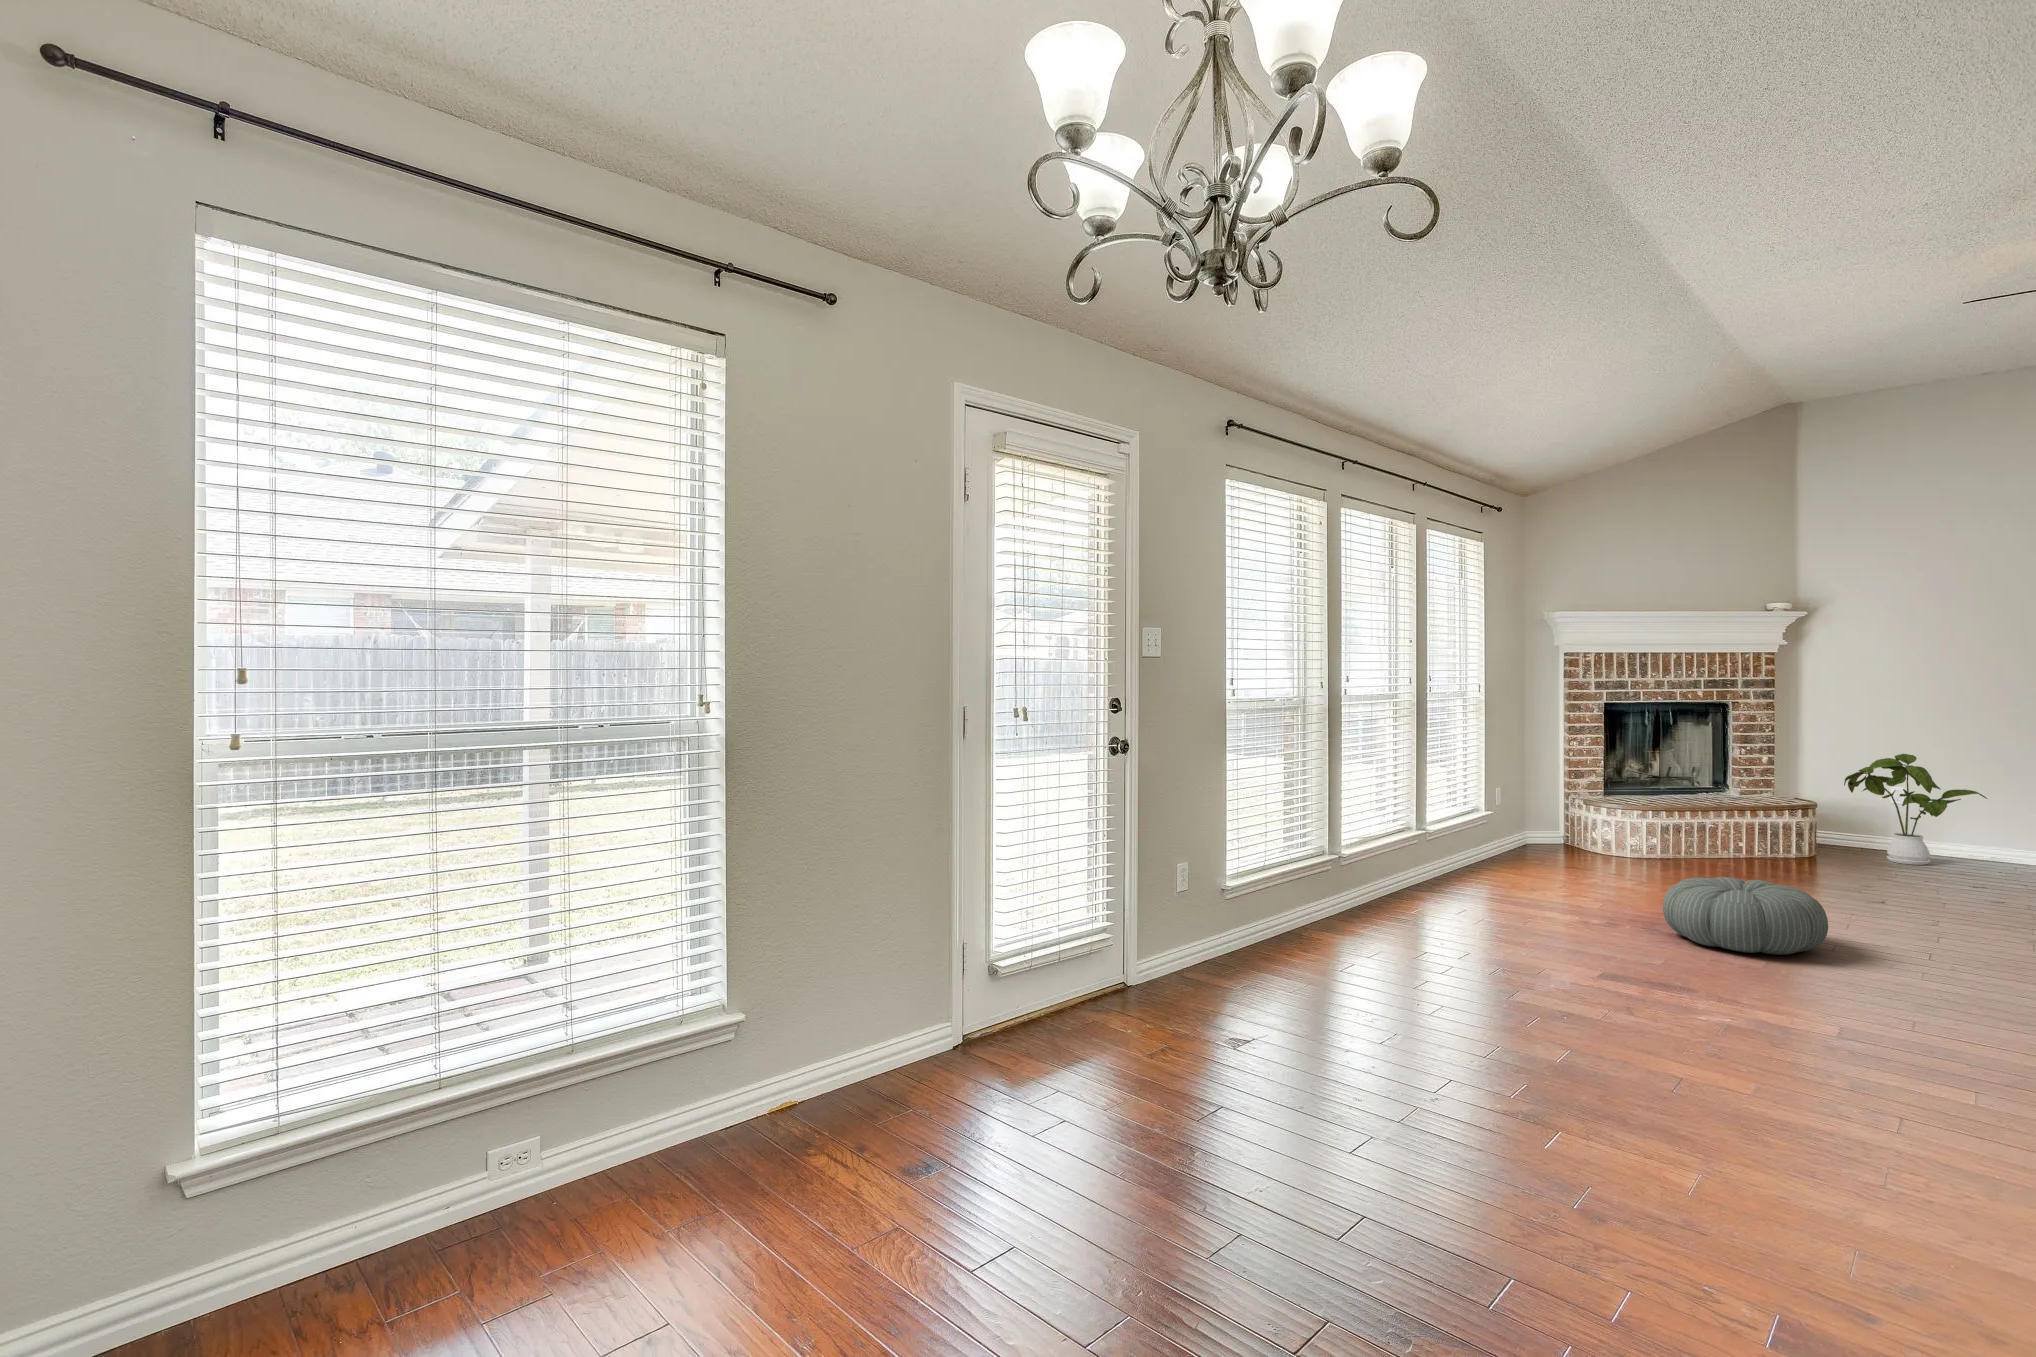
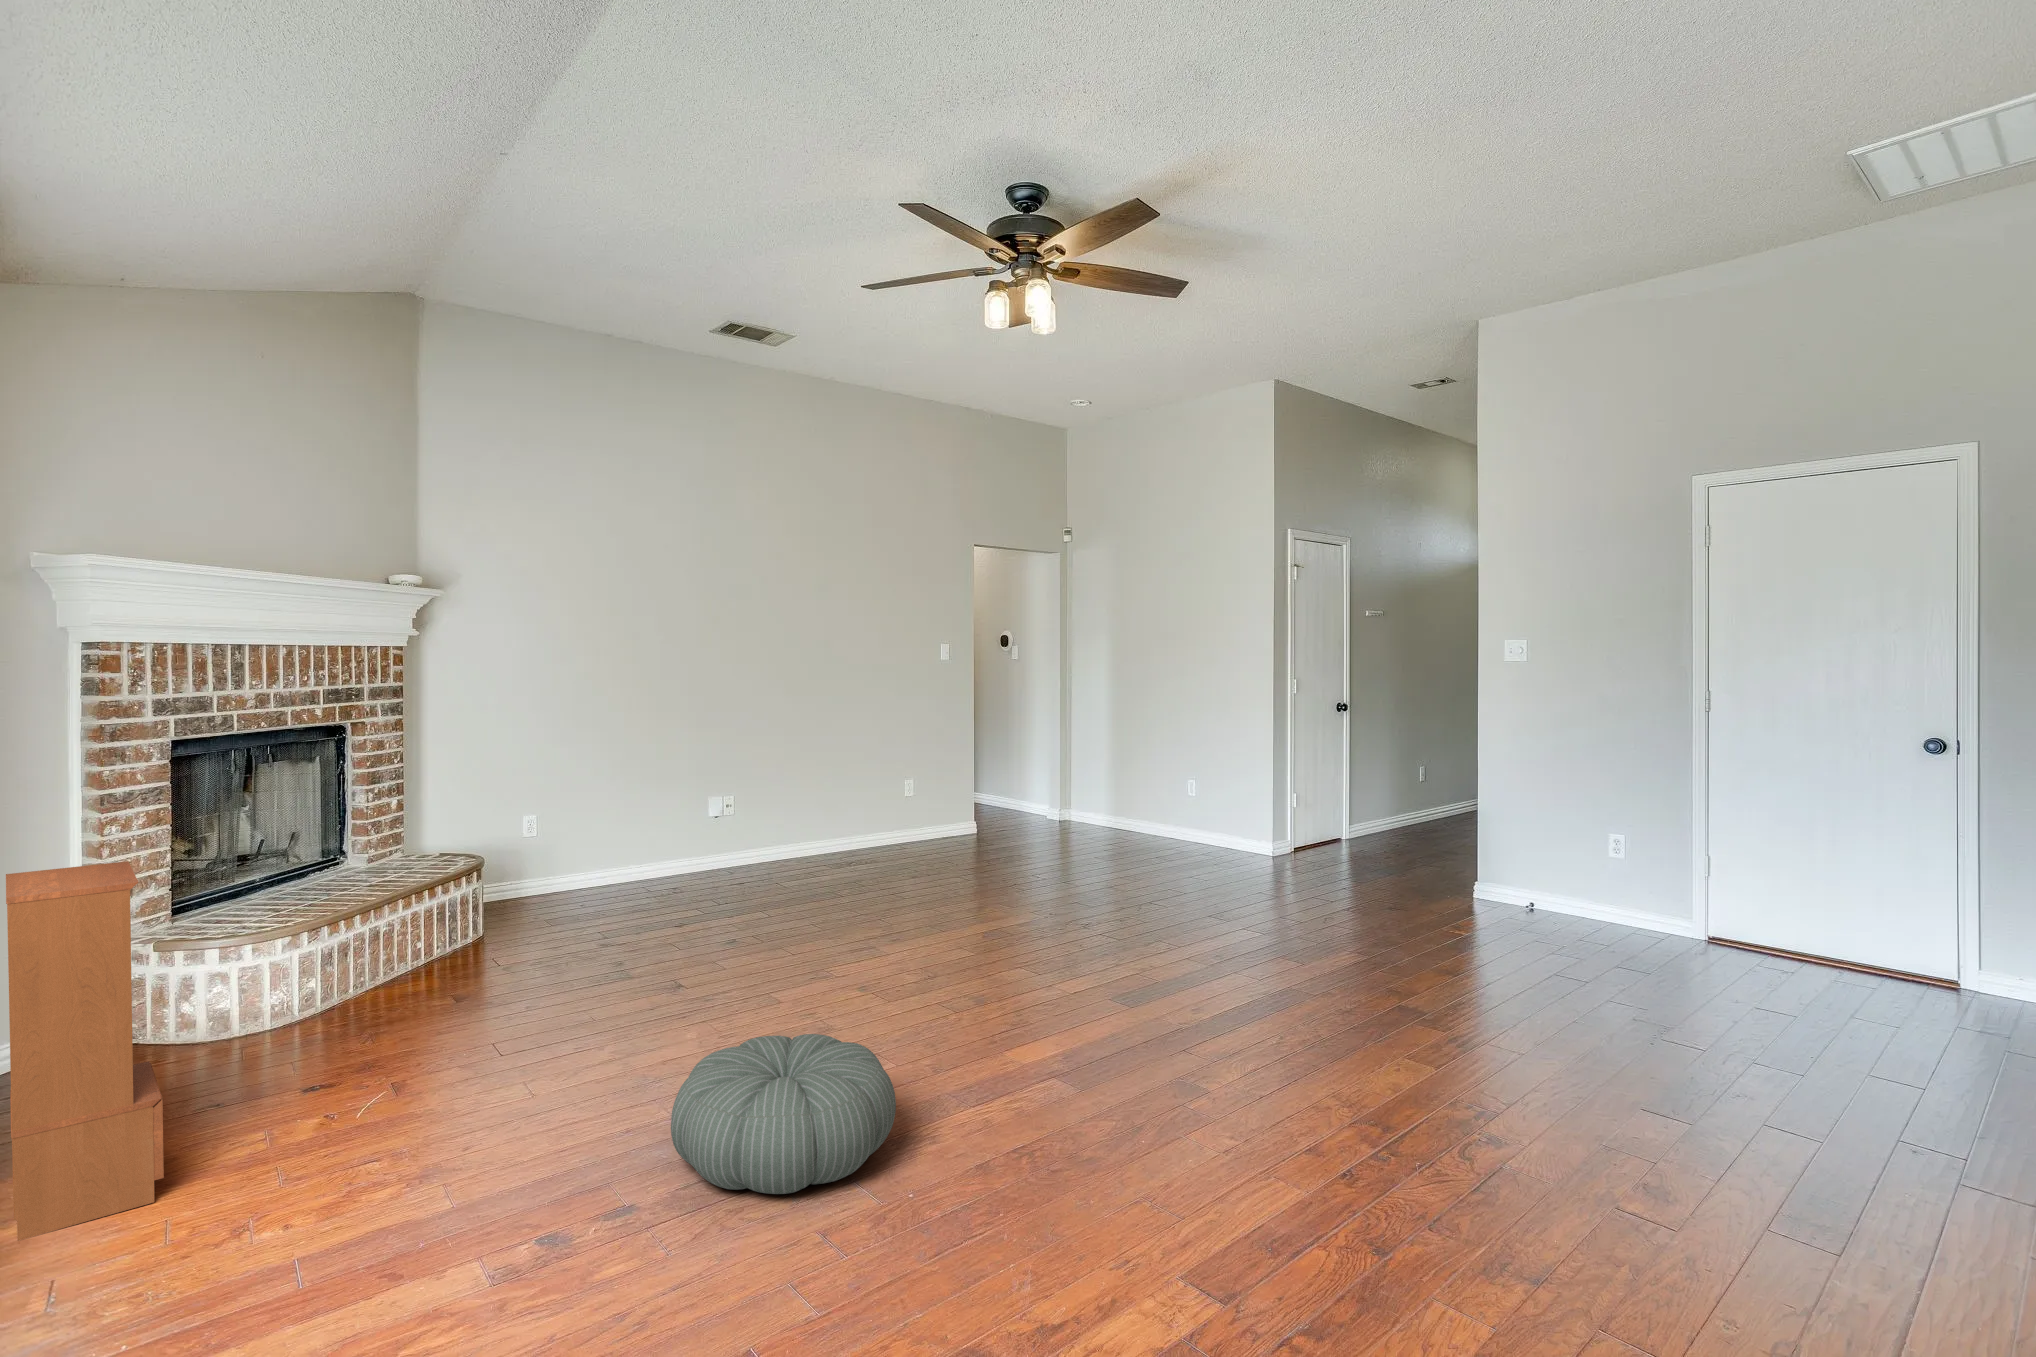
bookcase: none [1457,738,1521,875] -> present [6,861,164,1241]
house plant: present [1844,754,1987,865] -> none [488,778,624,916]

